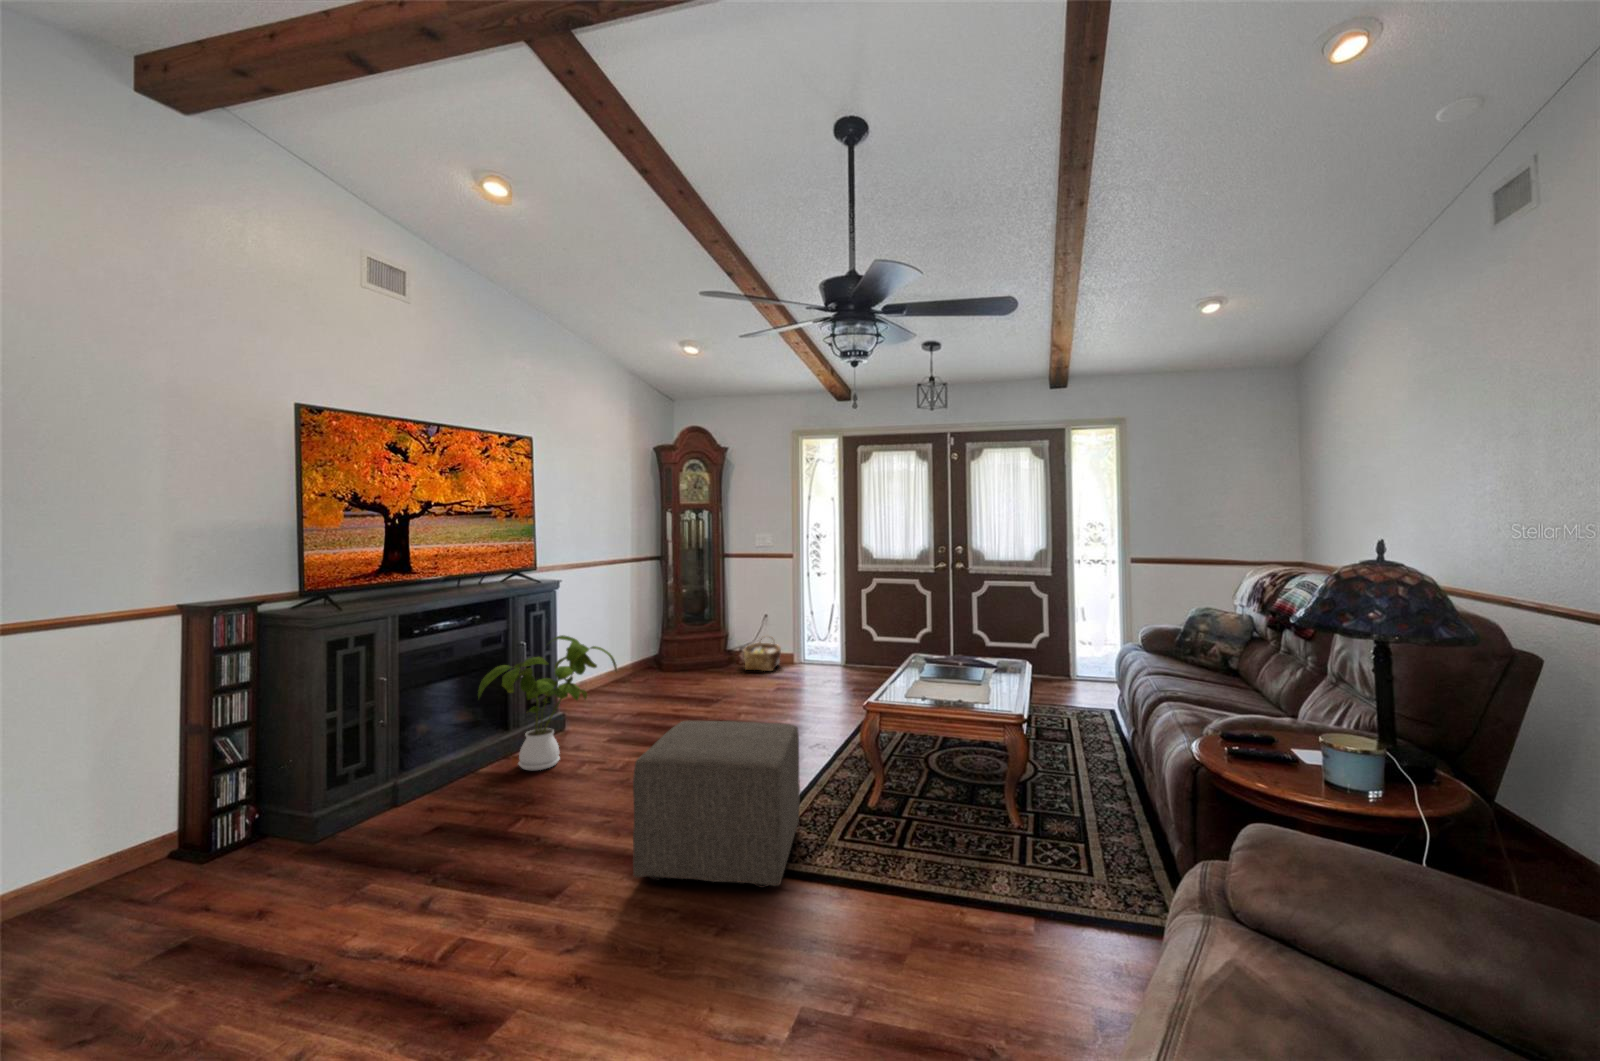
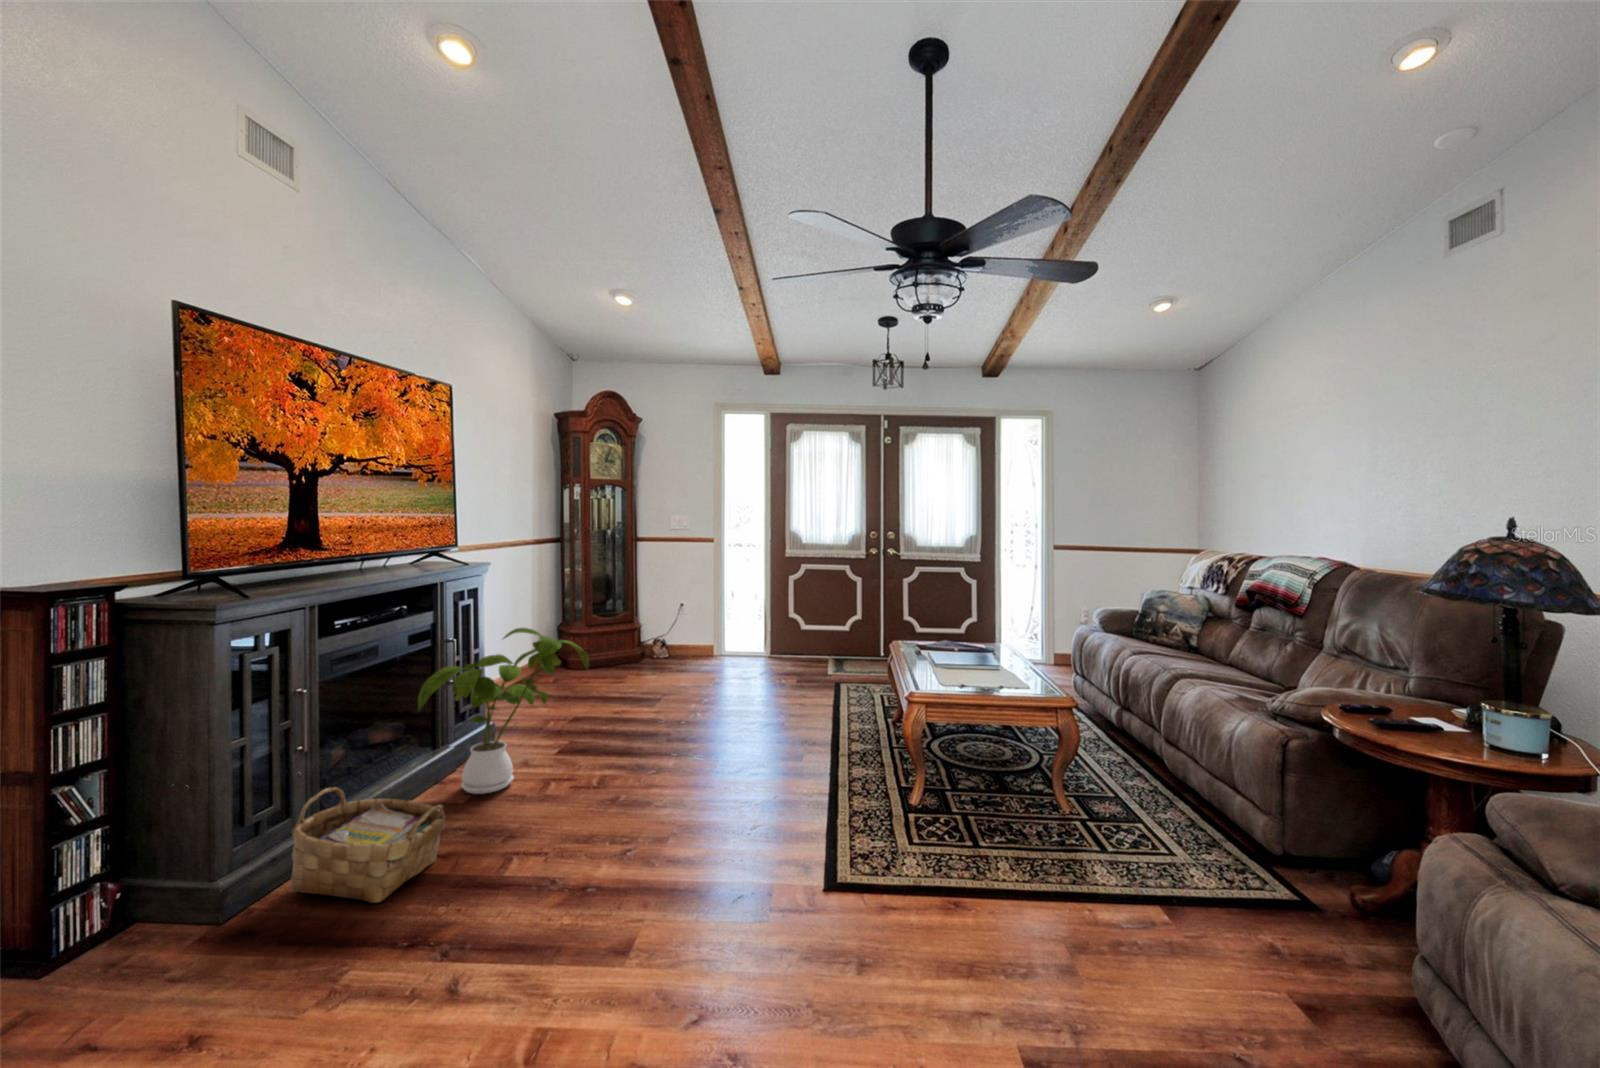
woven basket: present [744,637,781,671] -> present [290,787,445,903]
ottoman: present [633,721,800,888] -> none [710,718,881,906]

